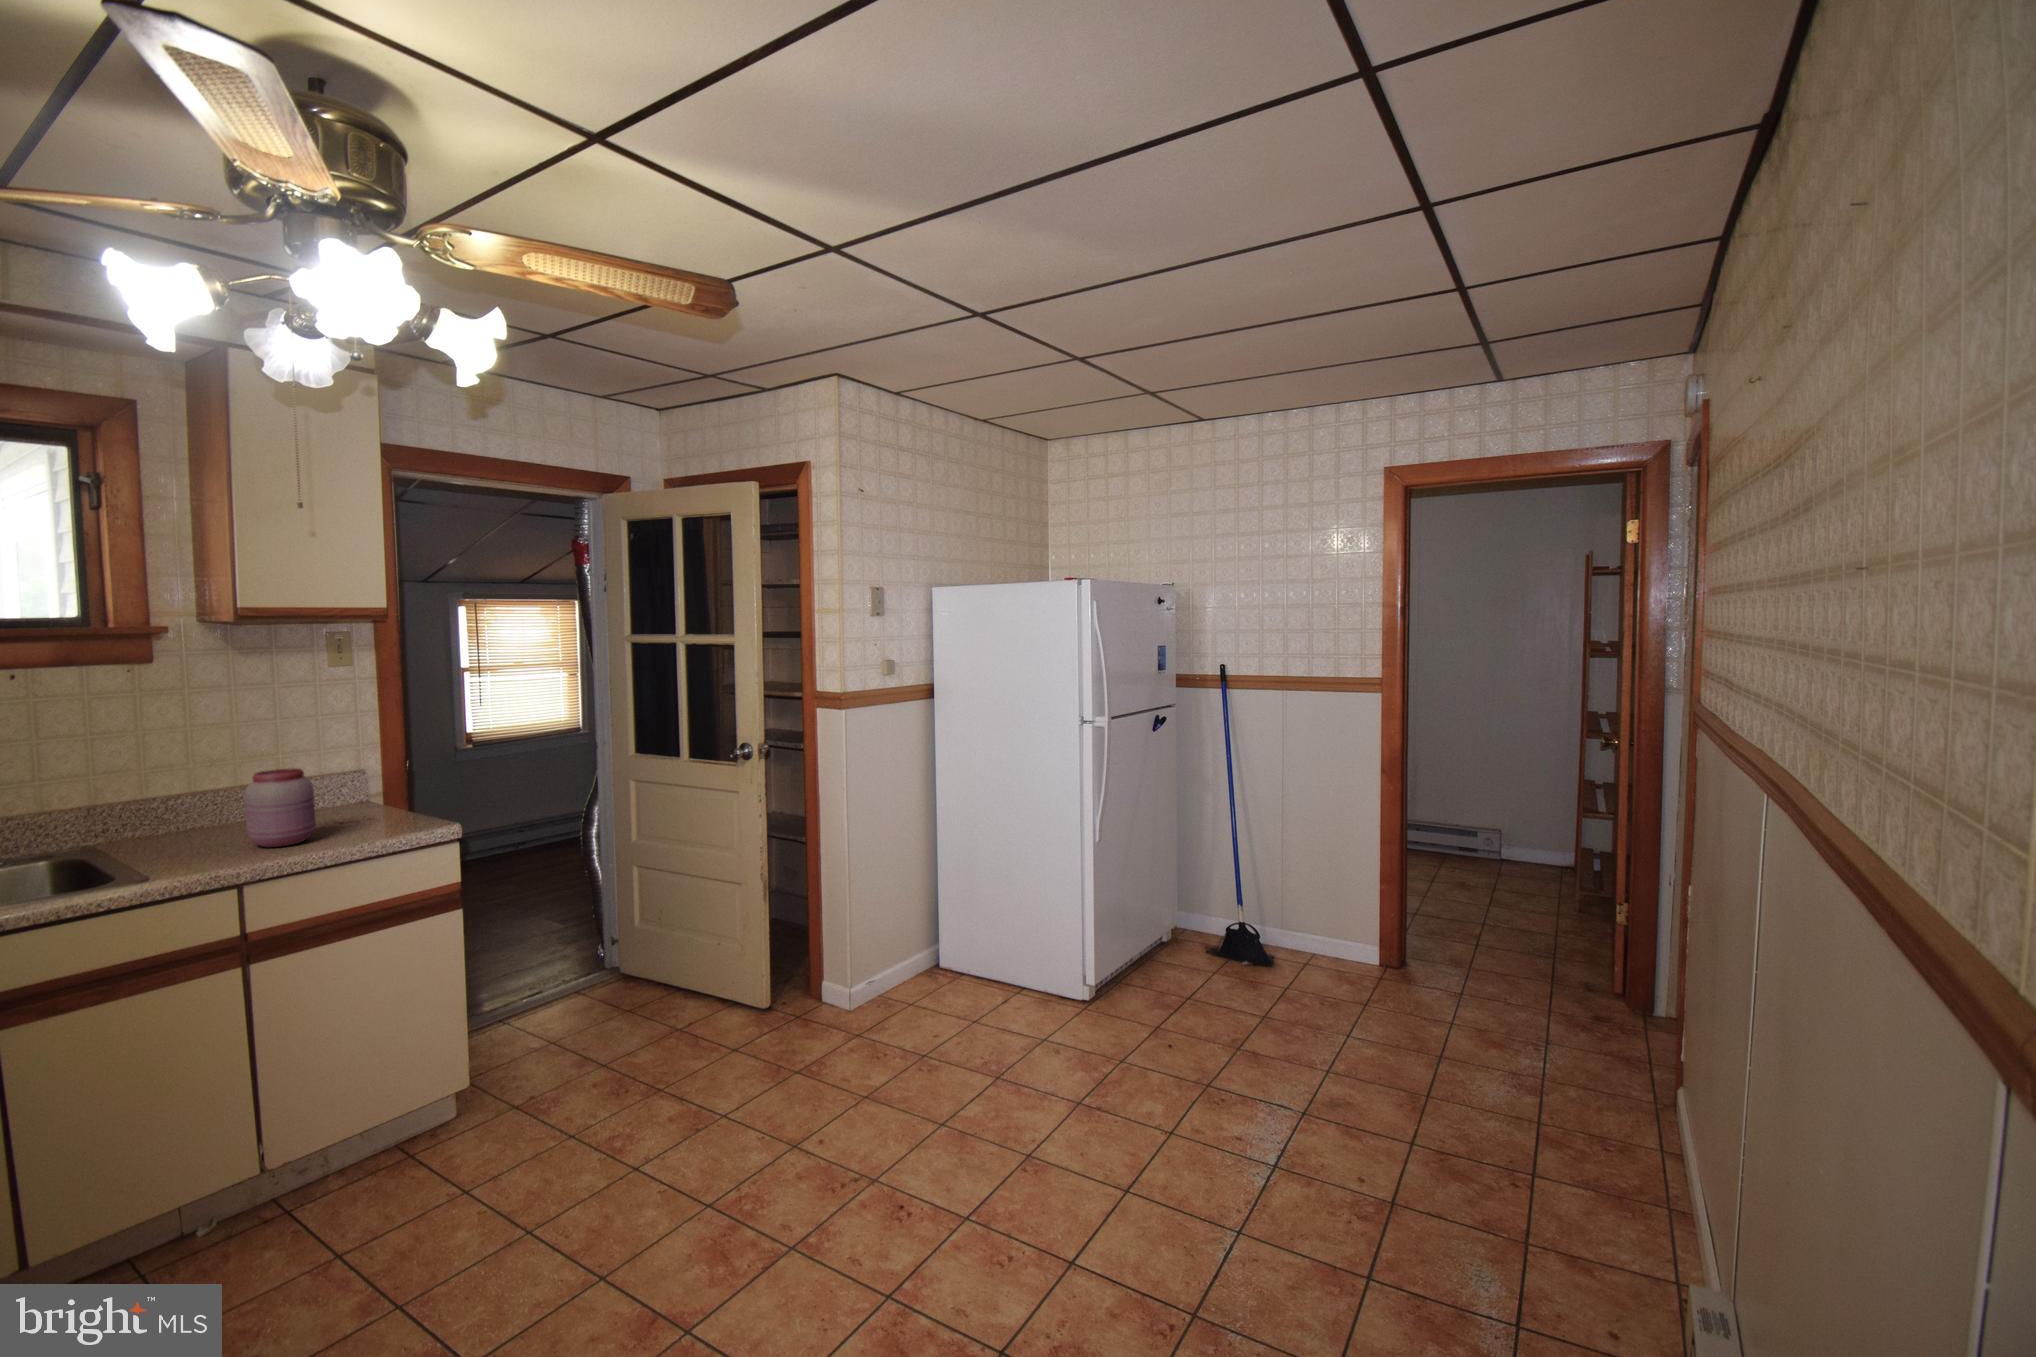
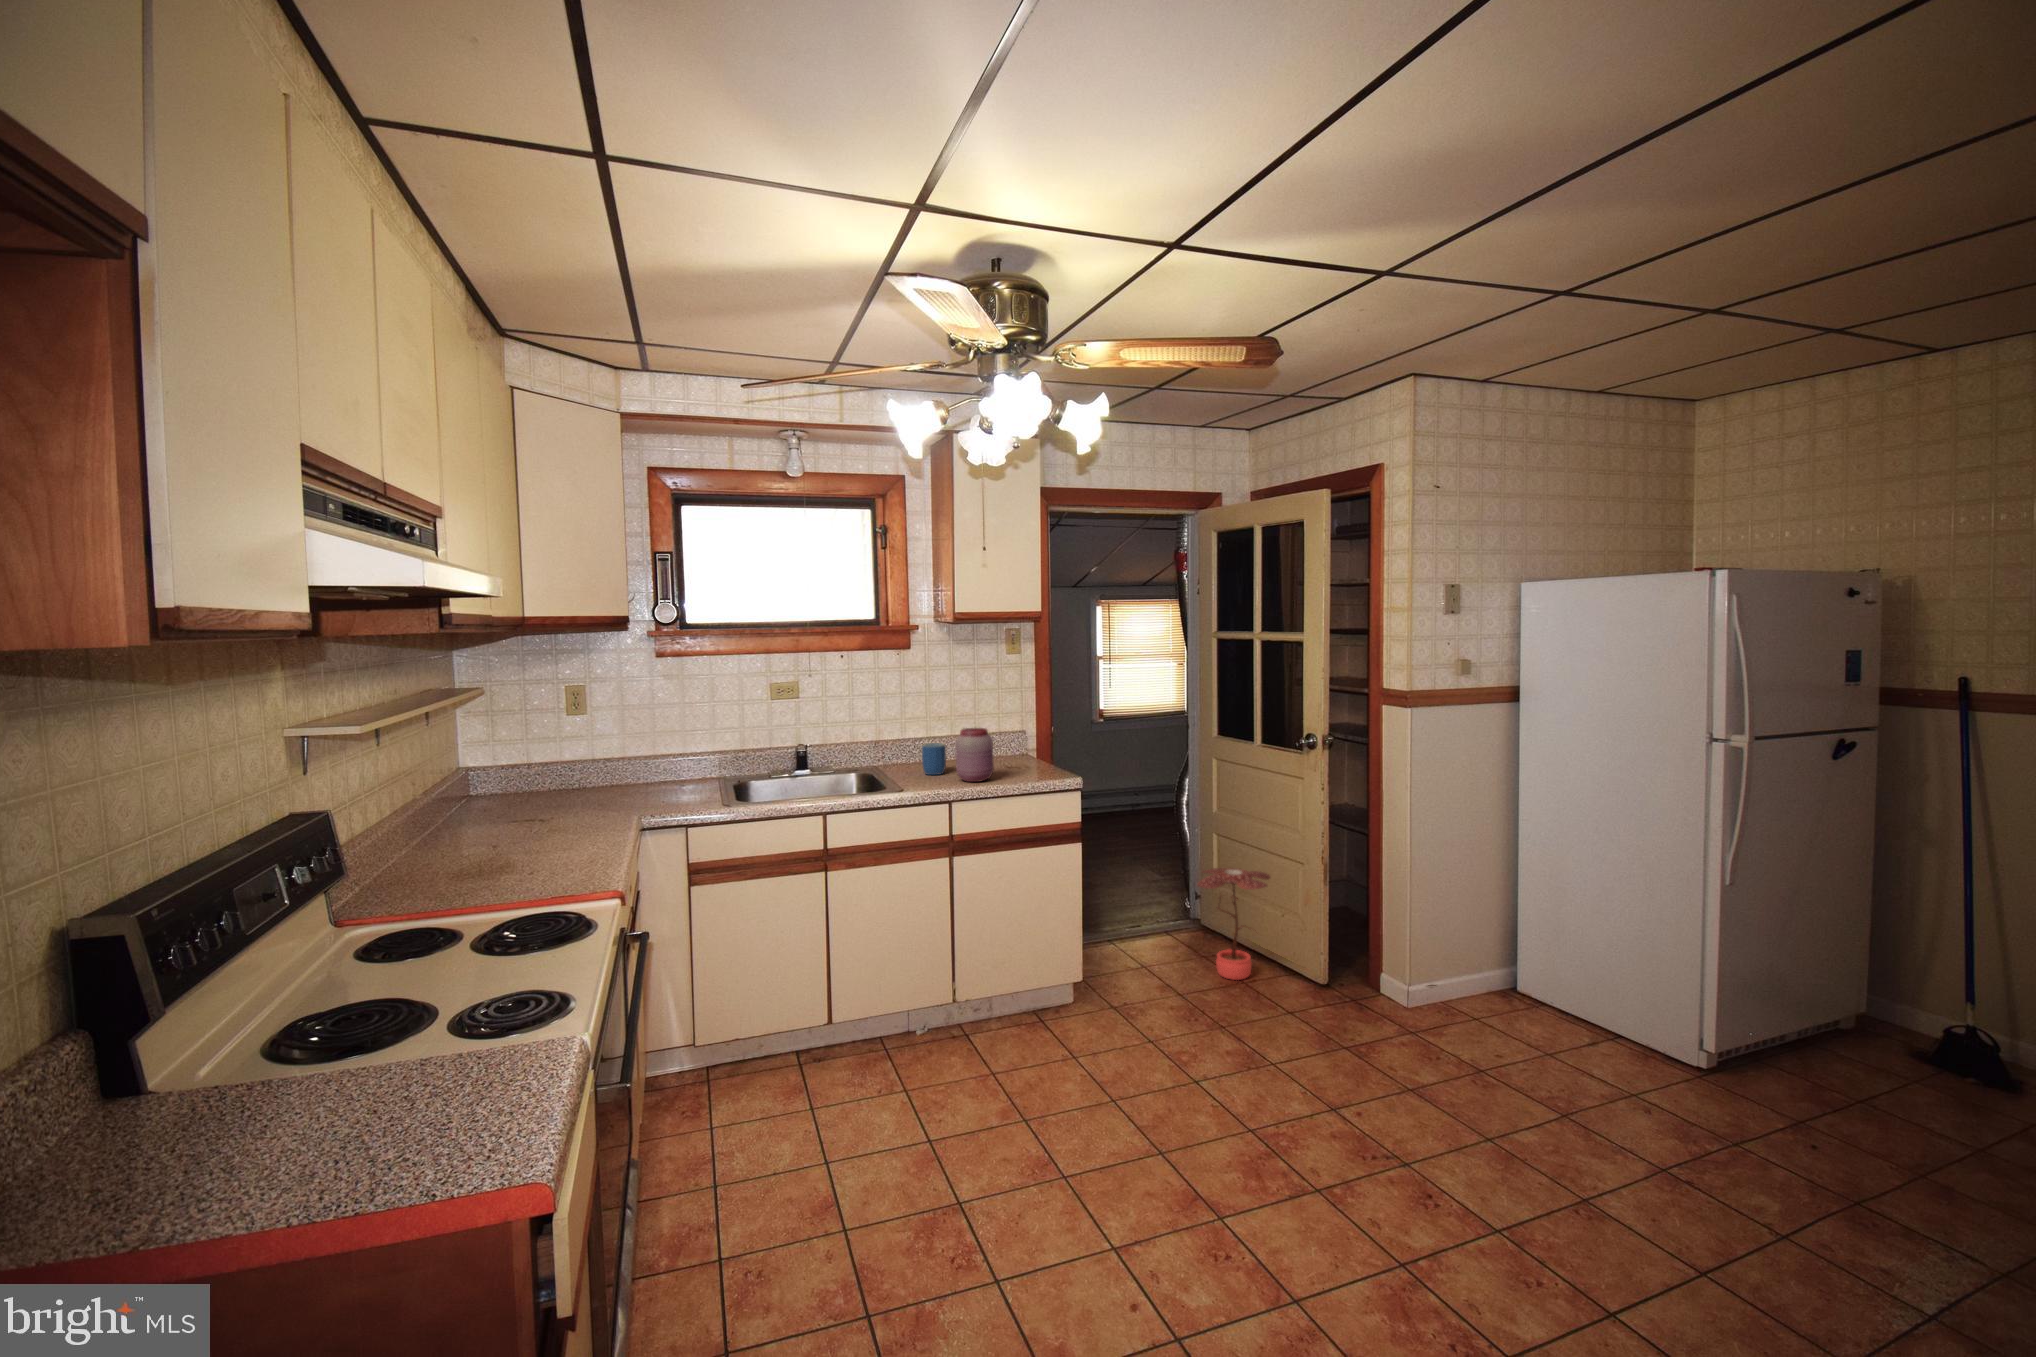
mug: none [178,796,226,845] -> present [922,743,946,775]
potted plant: none [620,900,706,1028] -> present [1197,868,1270,980]

